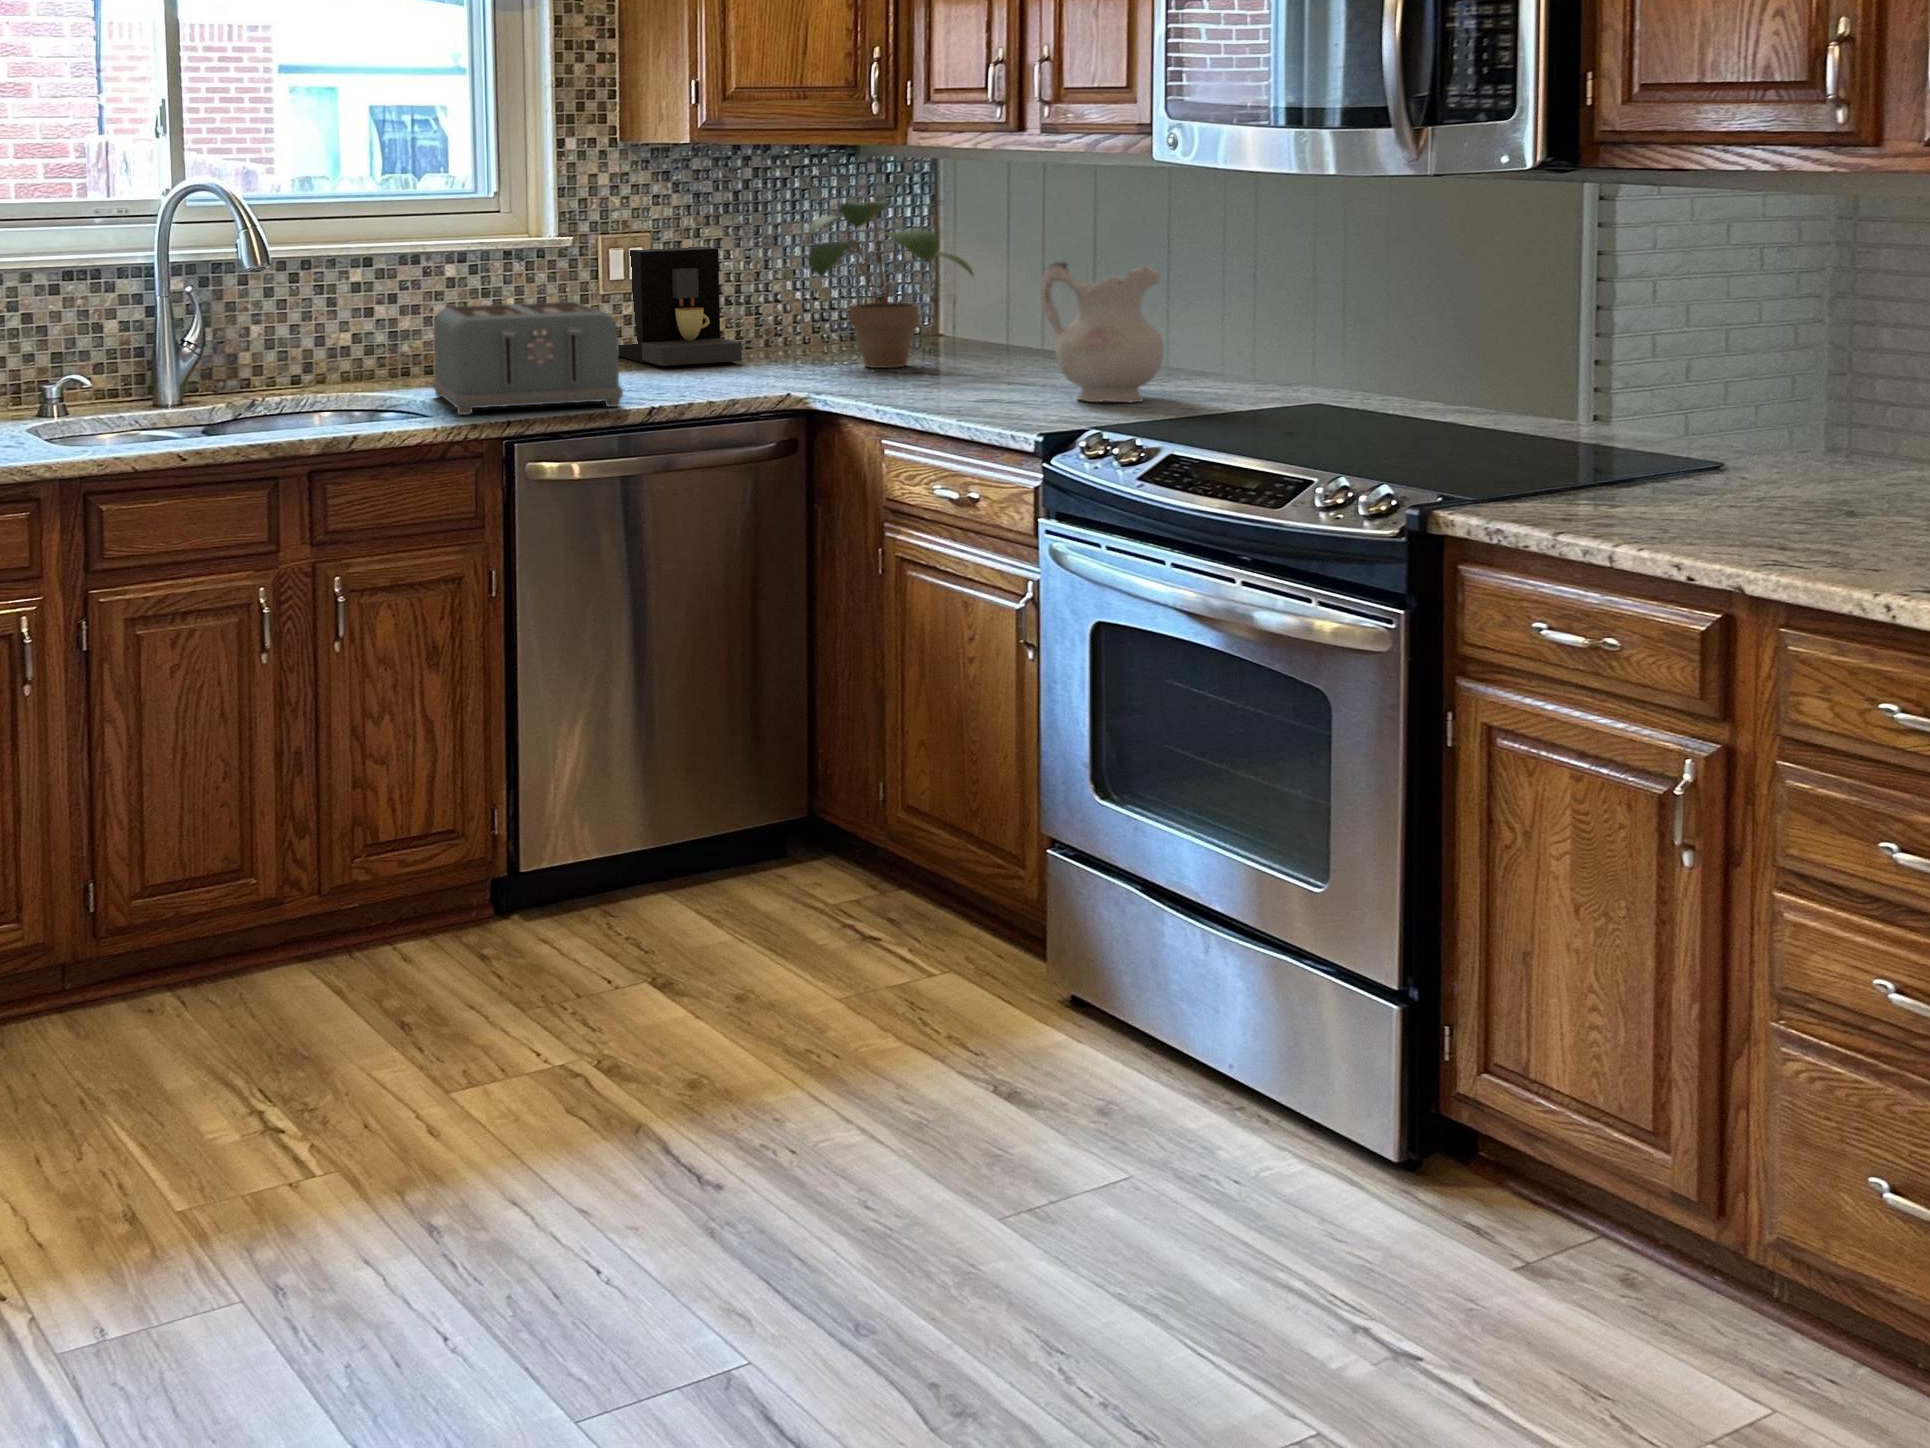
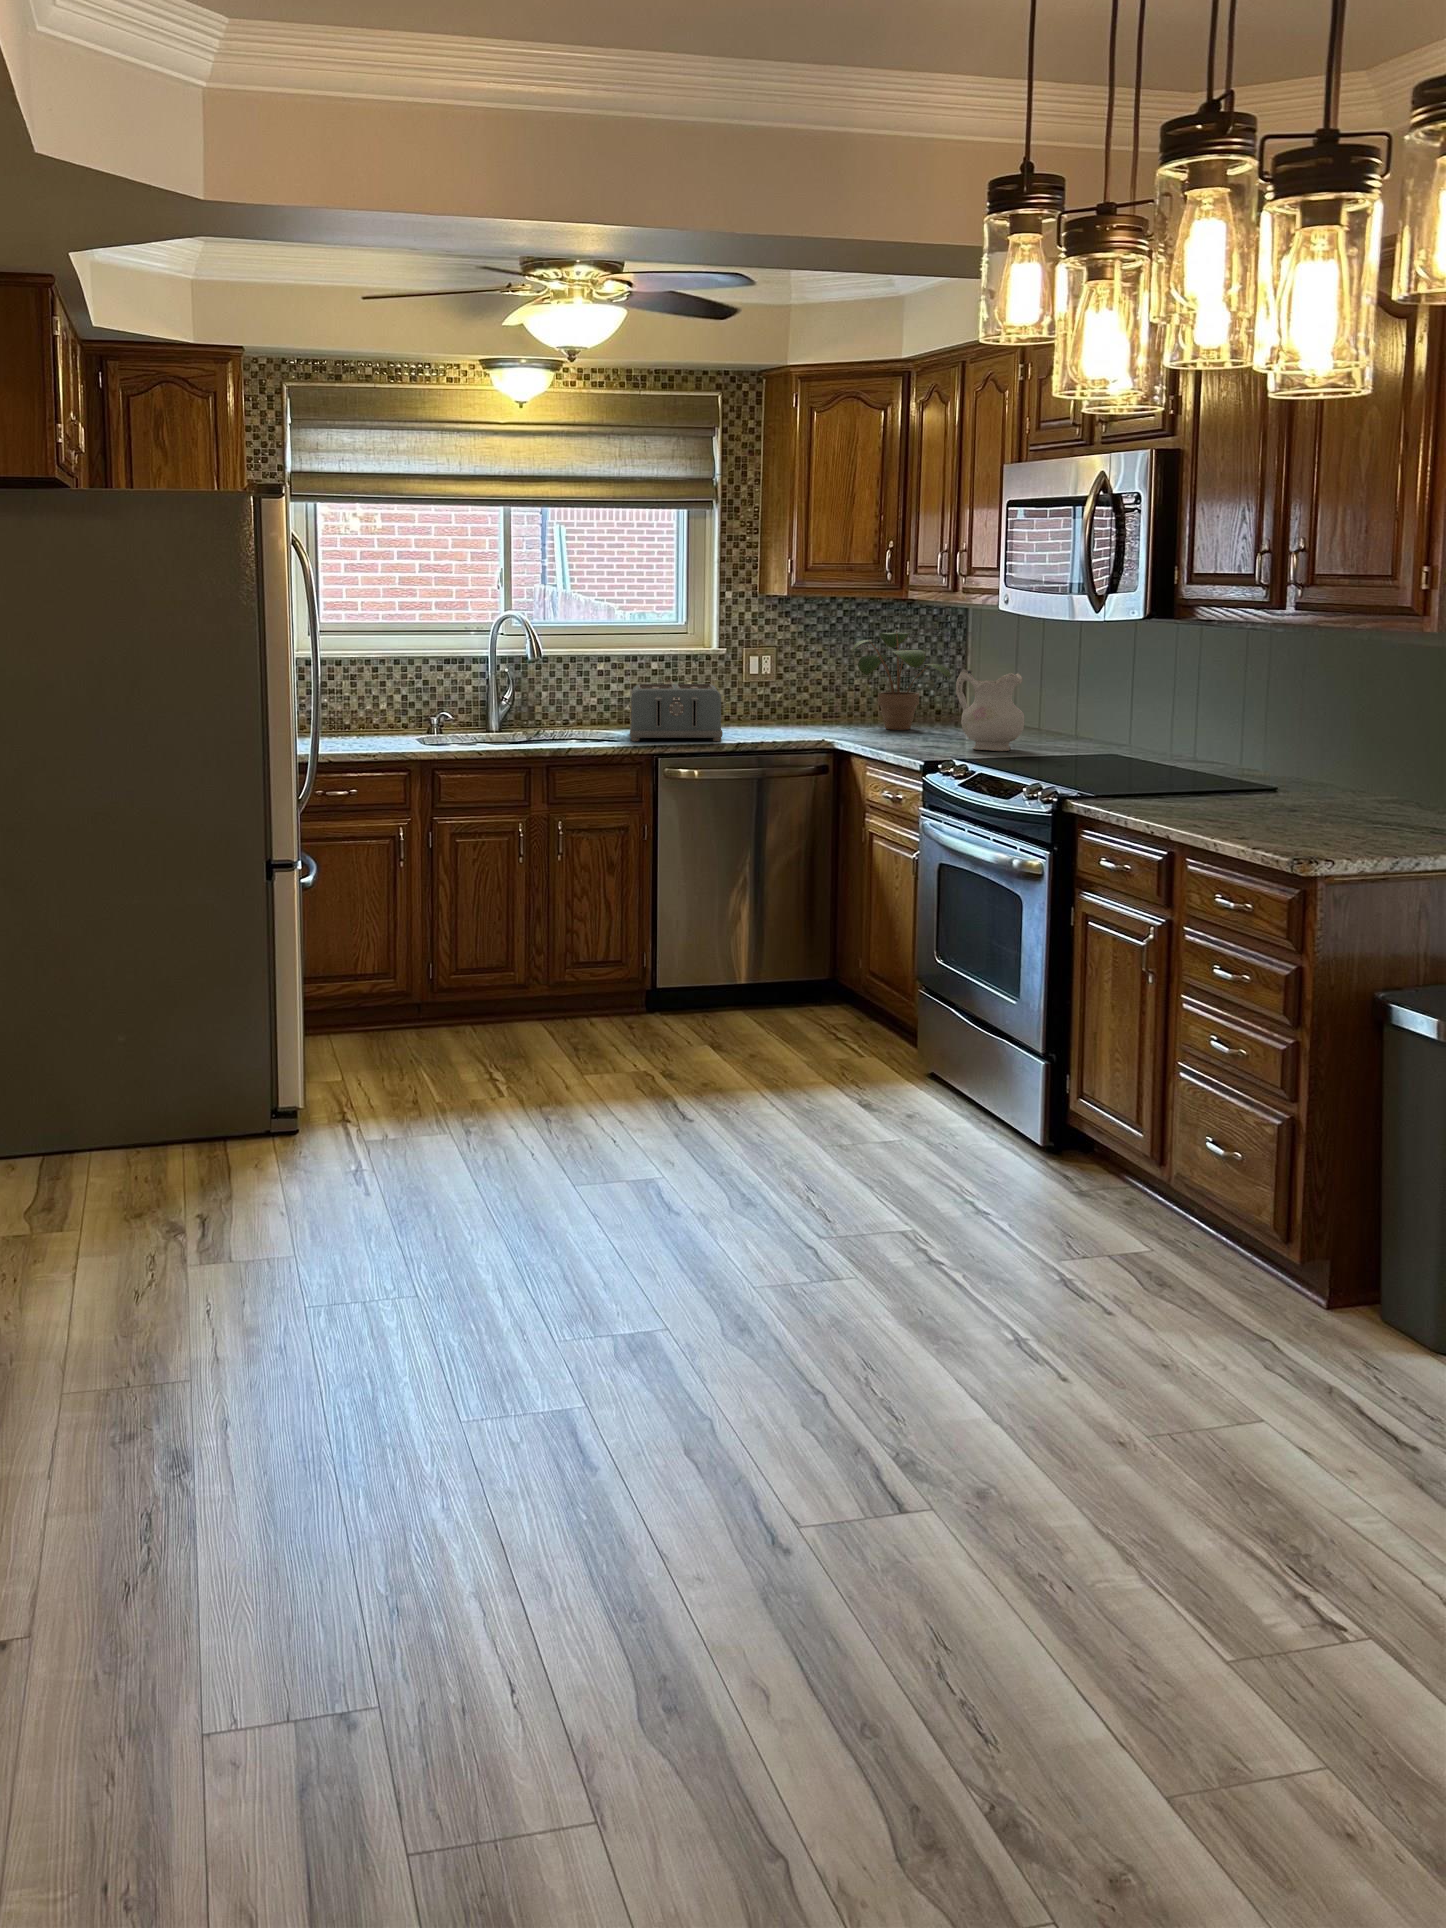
coffee maker: present [618,247,742,366] -> none [754,655,819,723]

